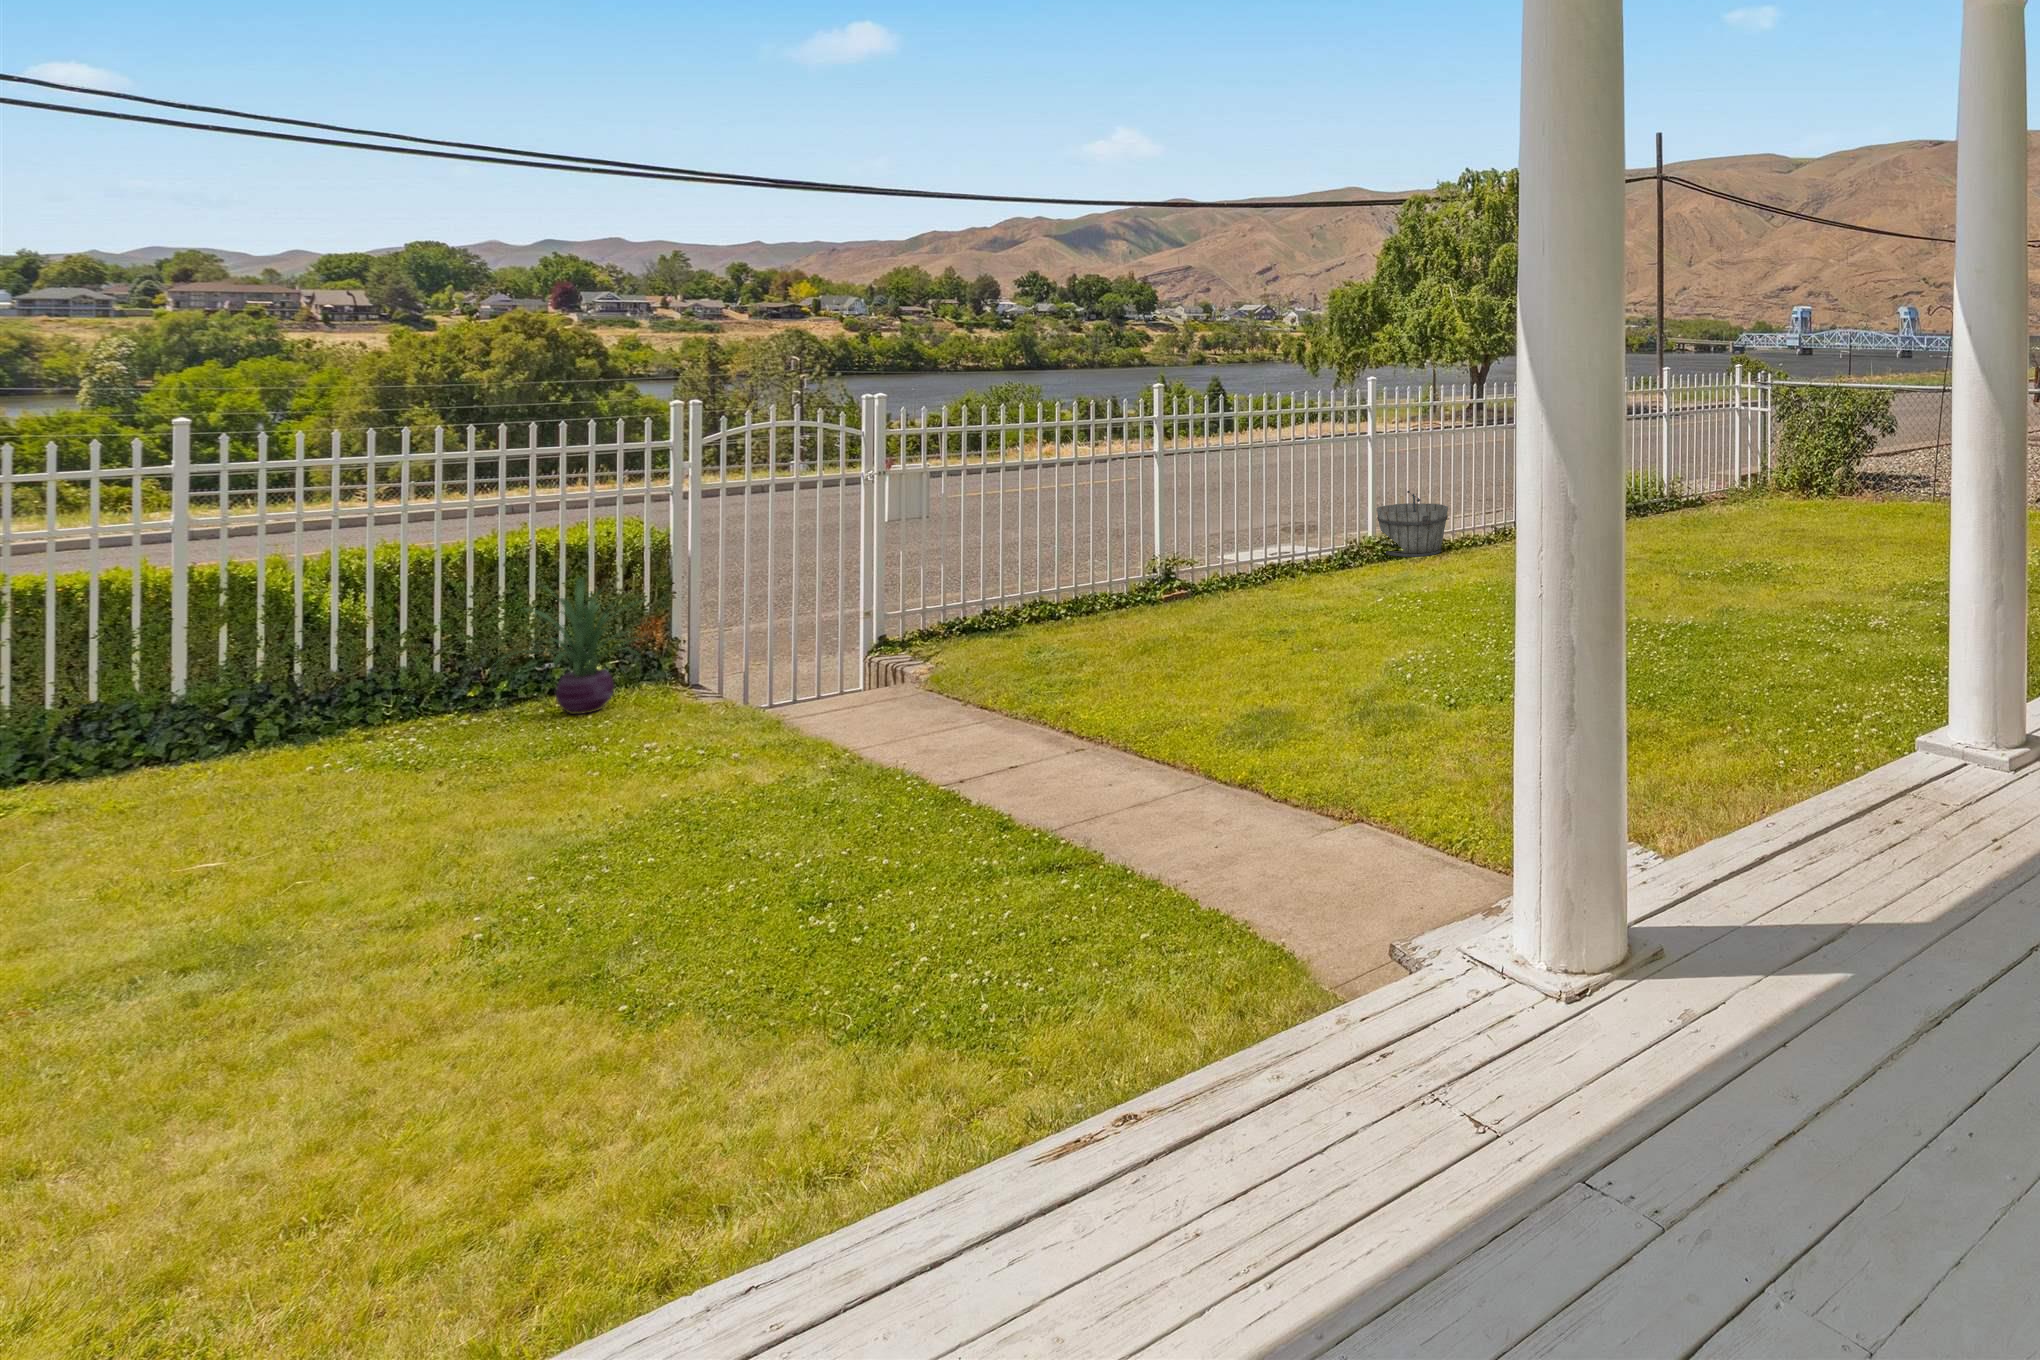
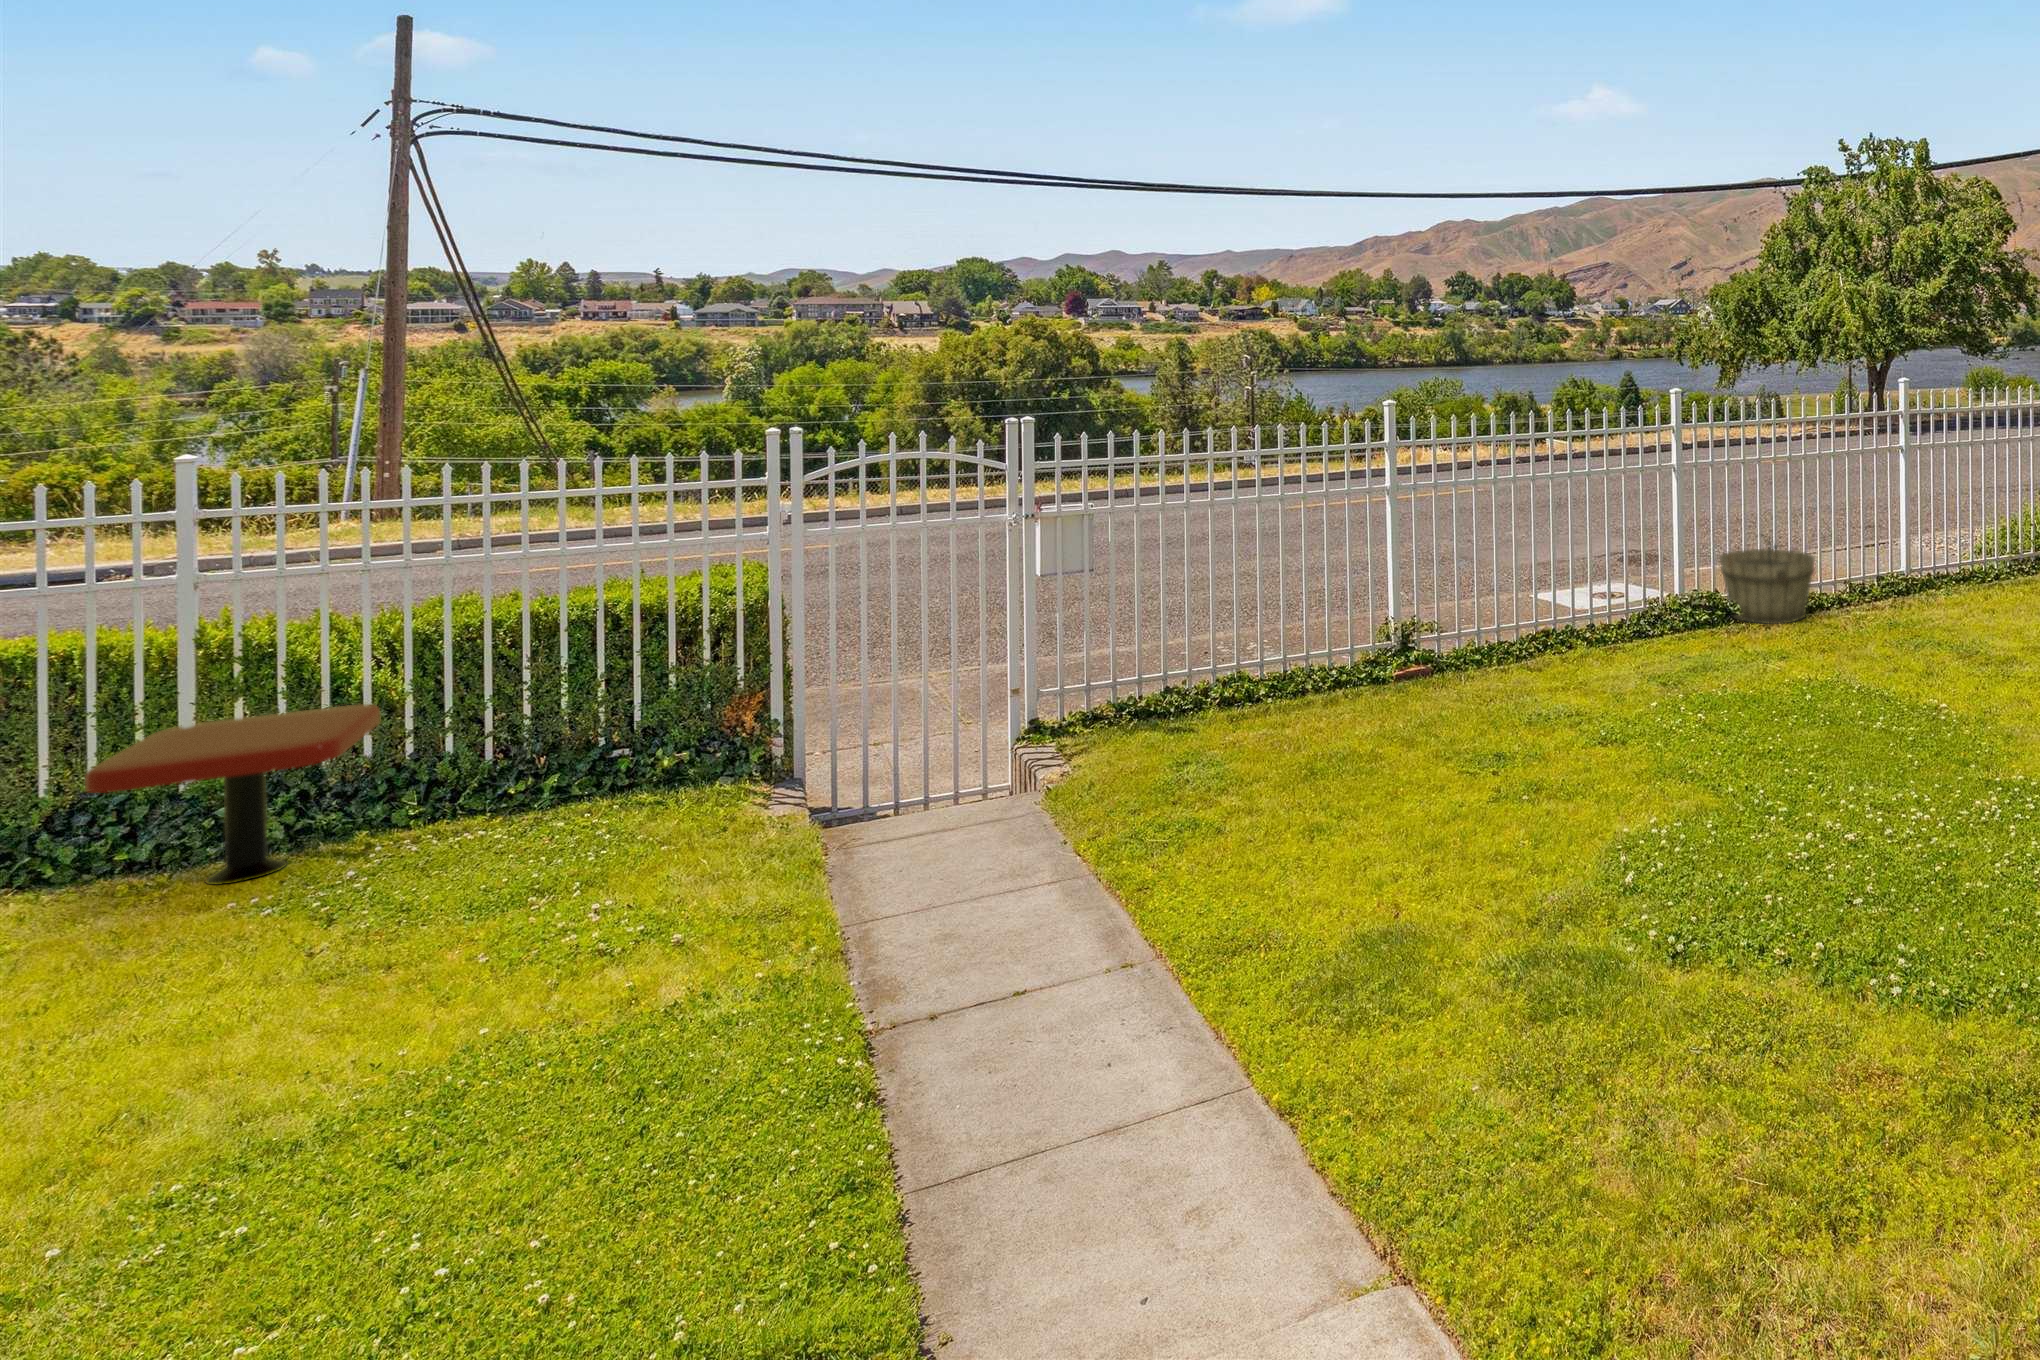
decorative plant: present [523,578,646,714] -> none [493,652,725,833]
pedestal table: none [167,626,376,764] -> present [85,704,380,885]

